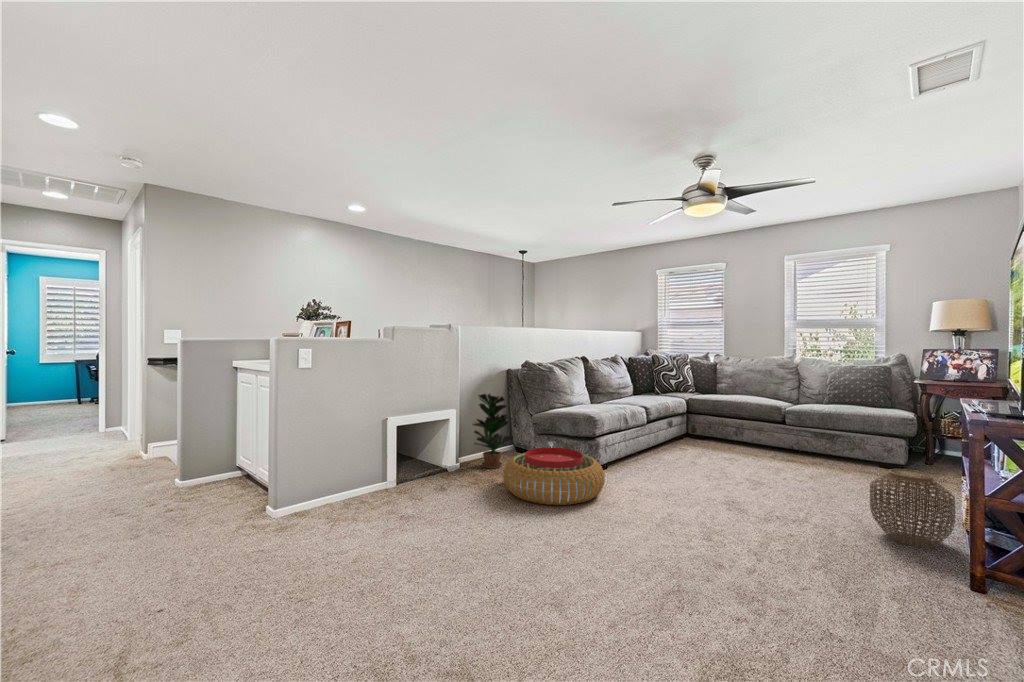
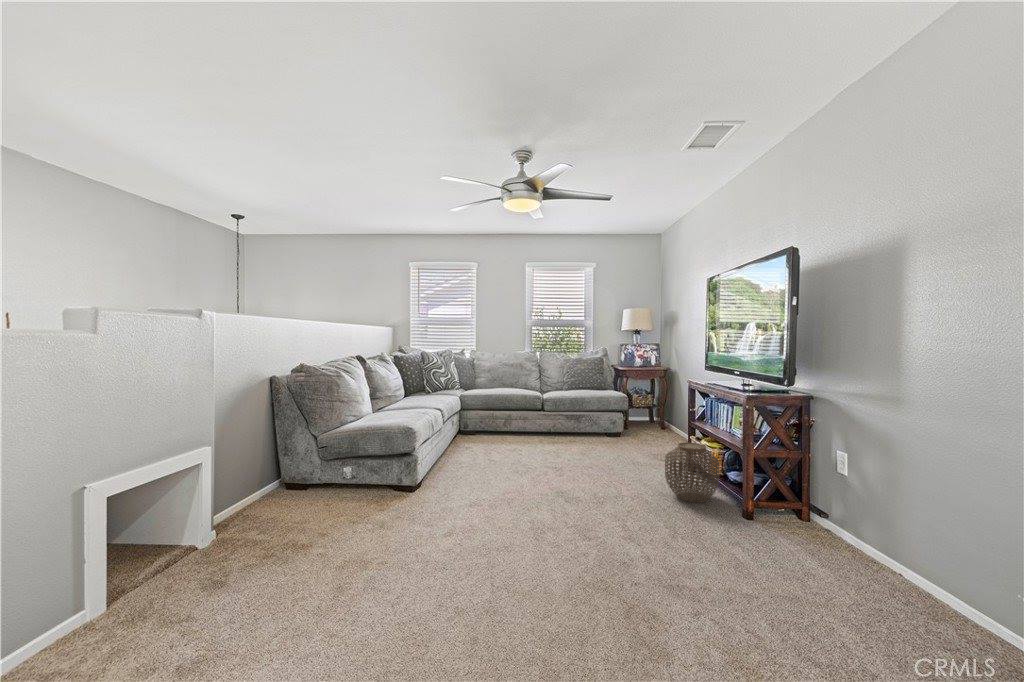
potted plant: present [473,394,513,468] -> none [229,415,302,524]
pouf: present [503,447,605,505] -> none [316,475,452,561]

